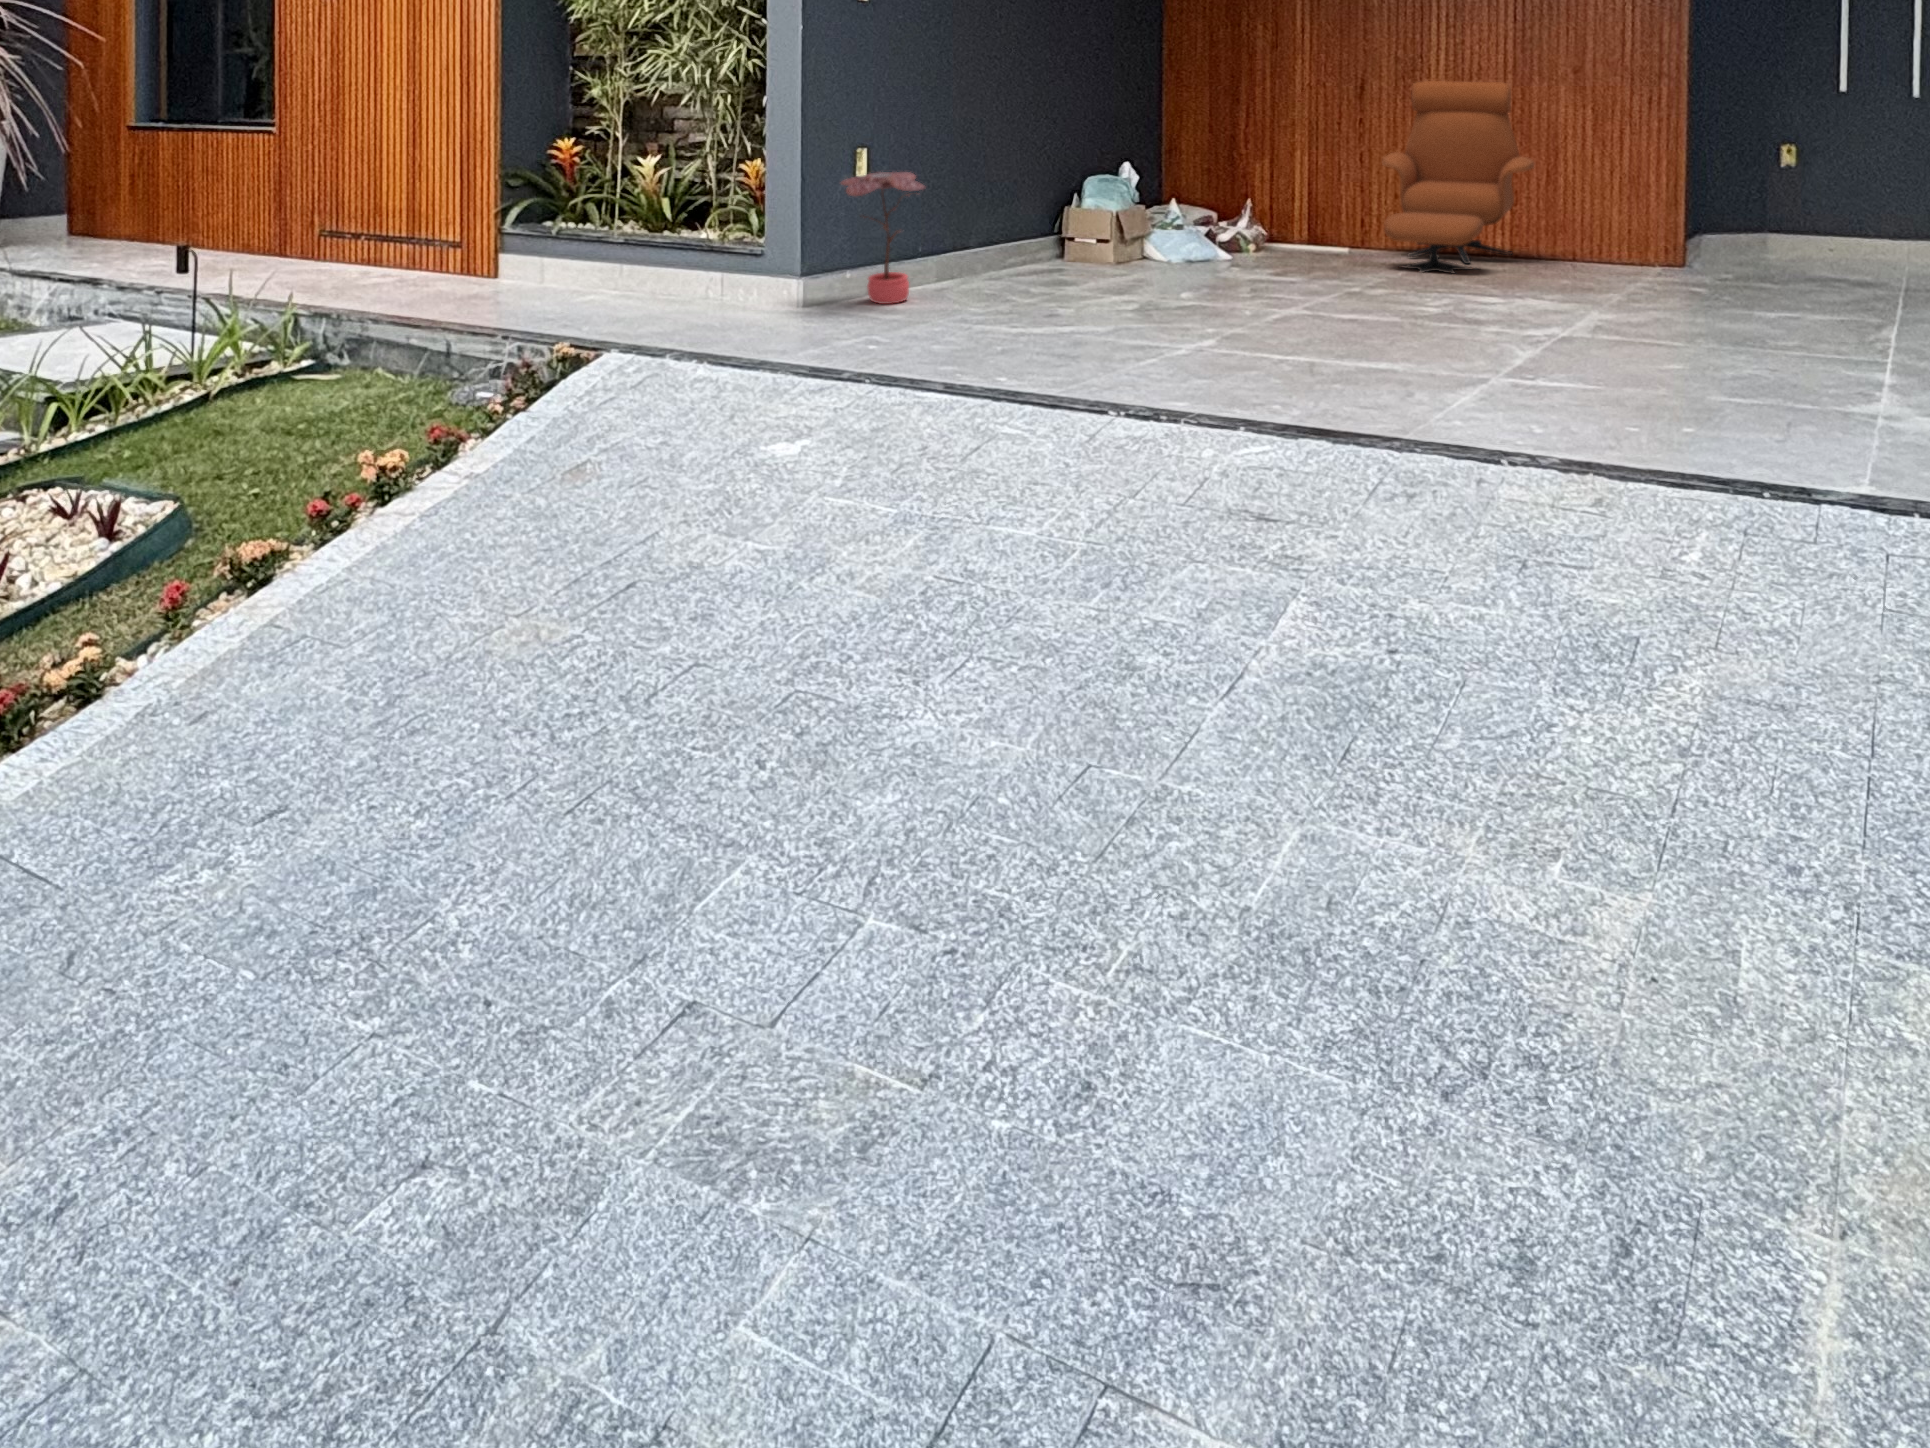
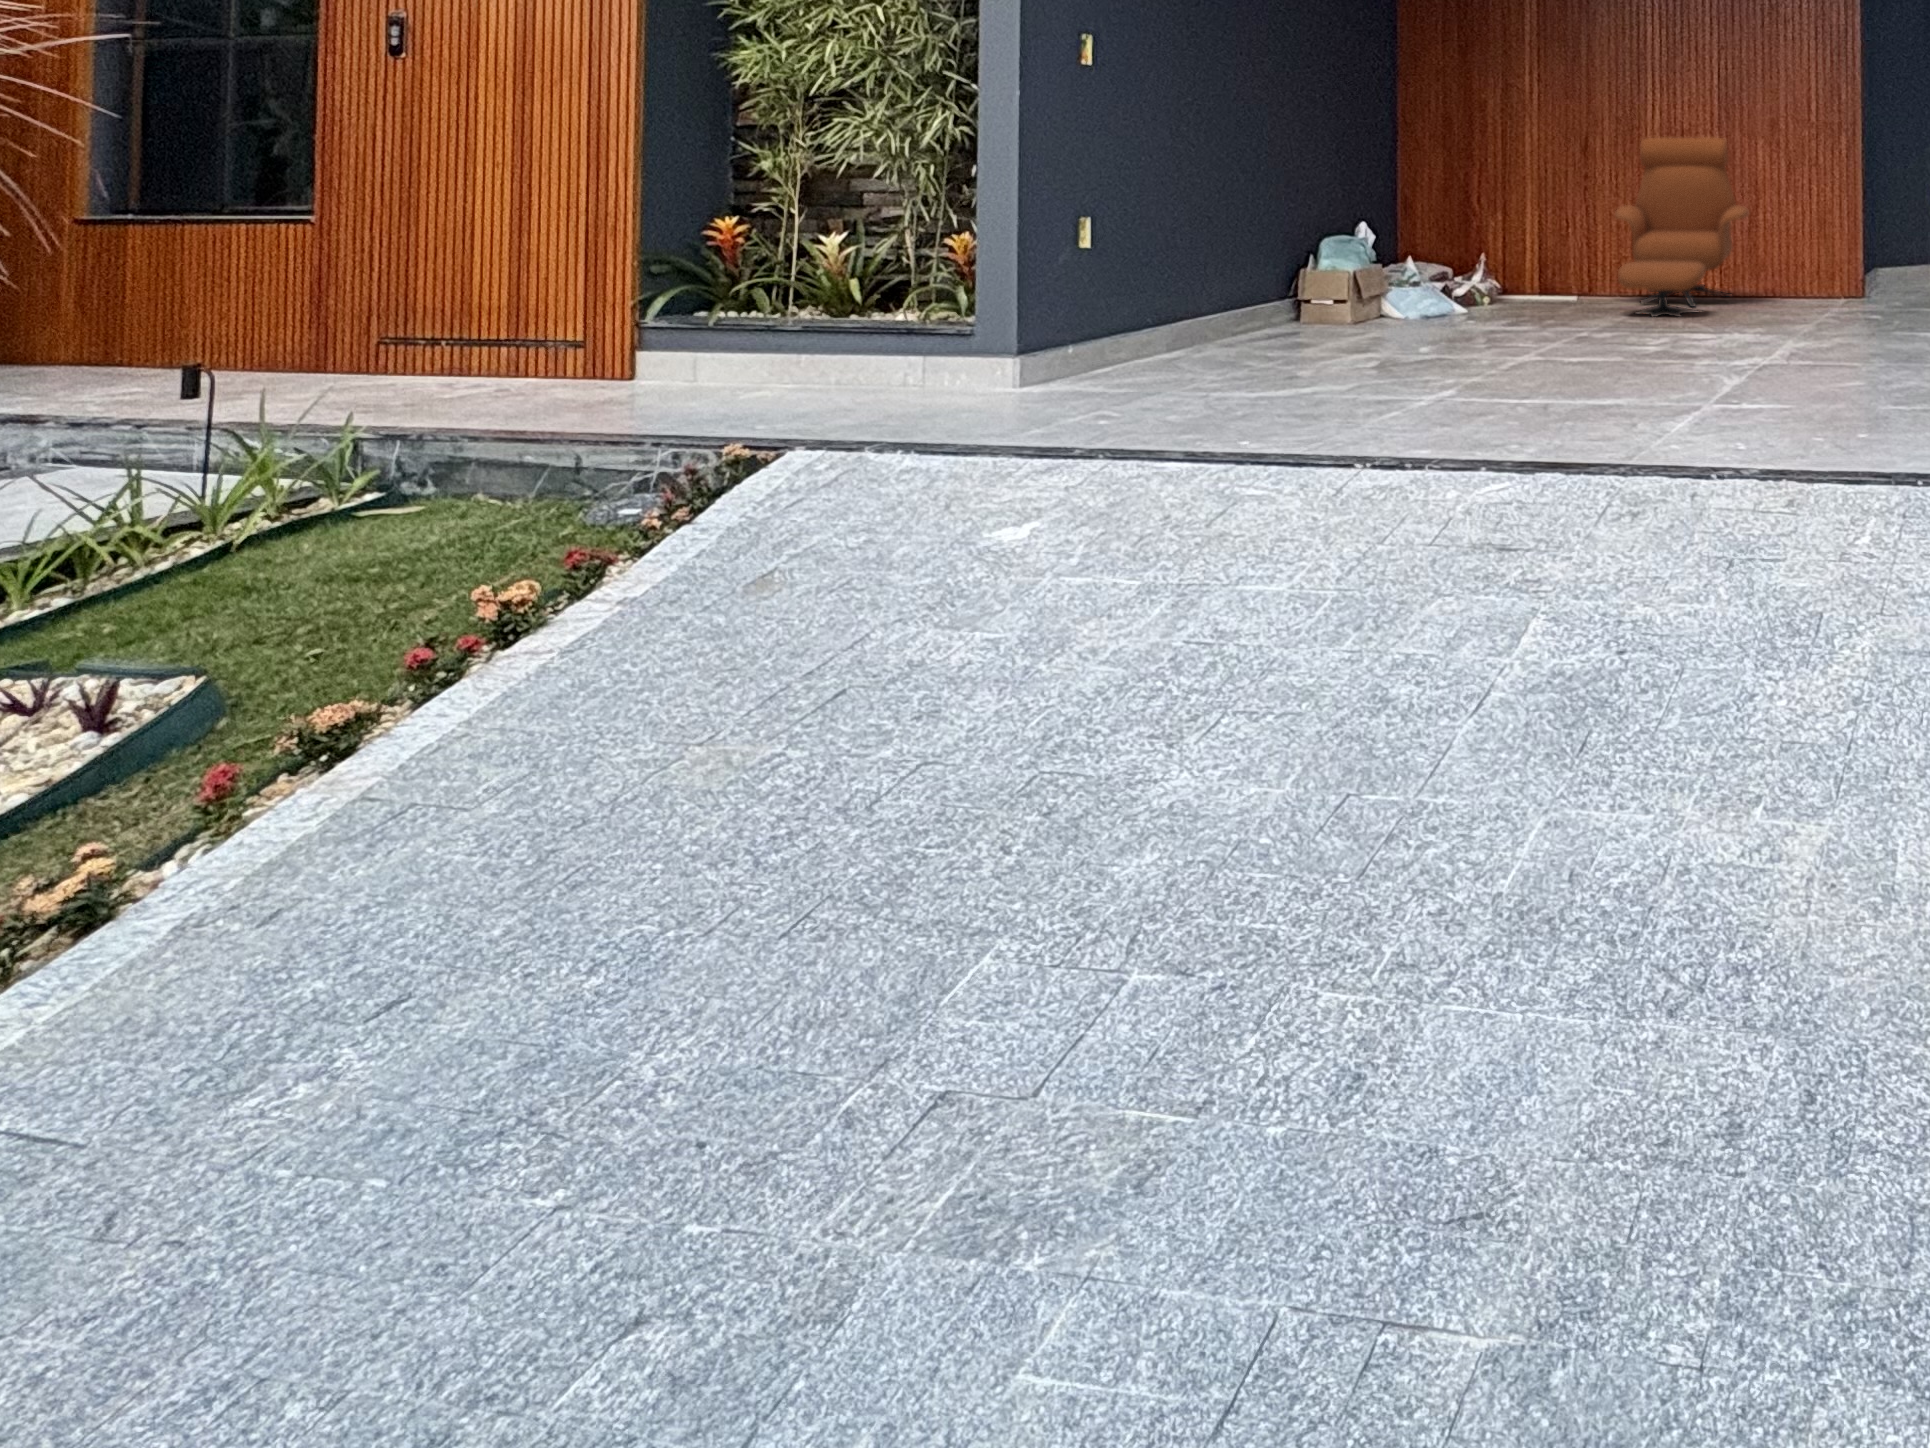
potted plant: present [841,172,926,304] -> none [1065,241,1161,380]

